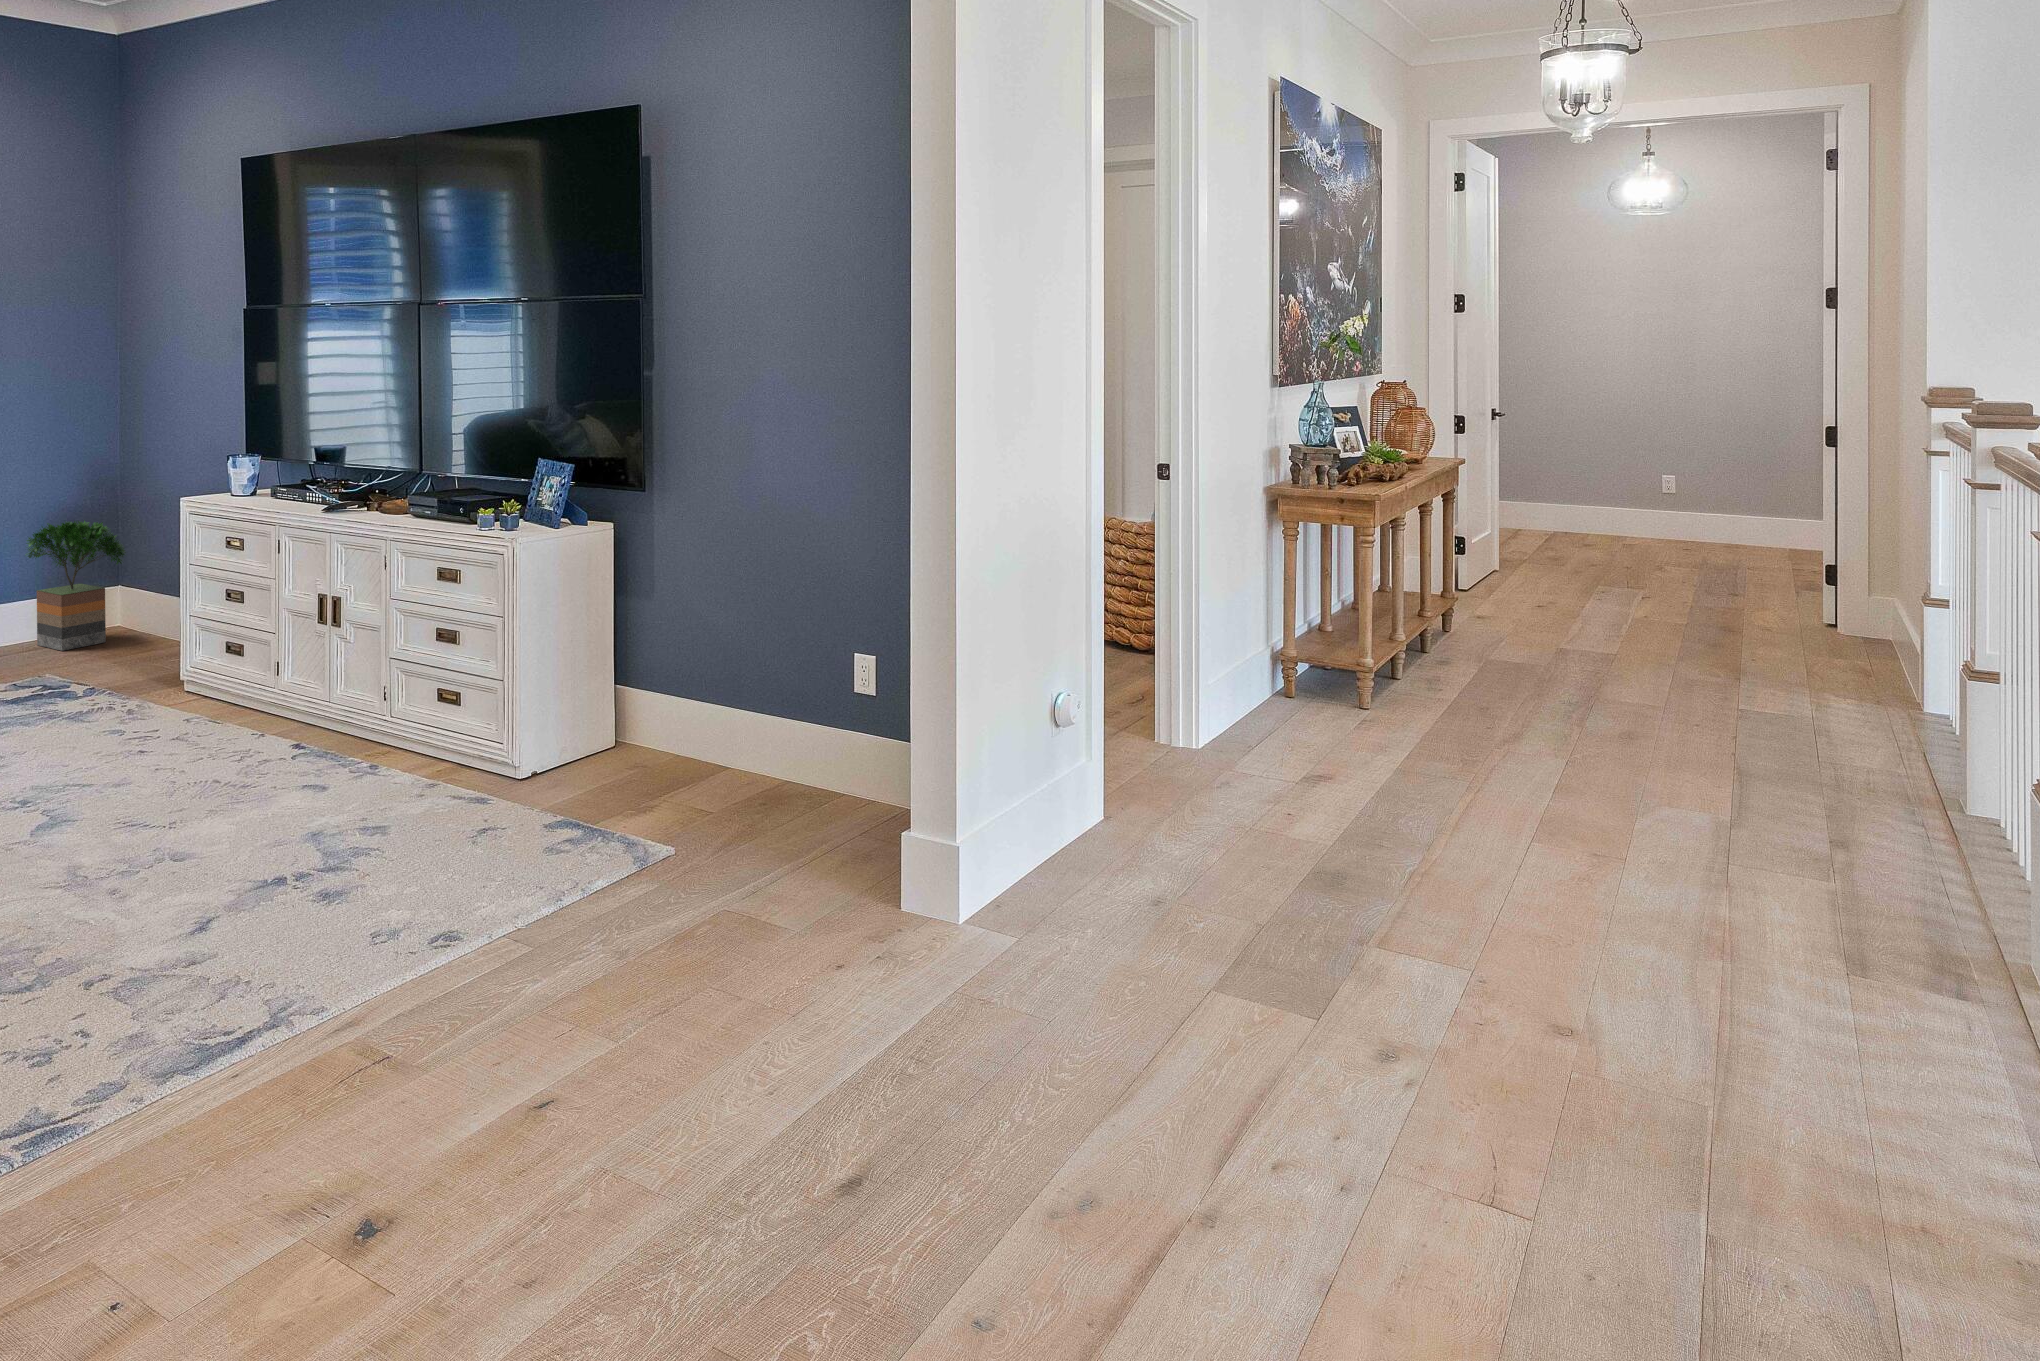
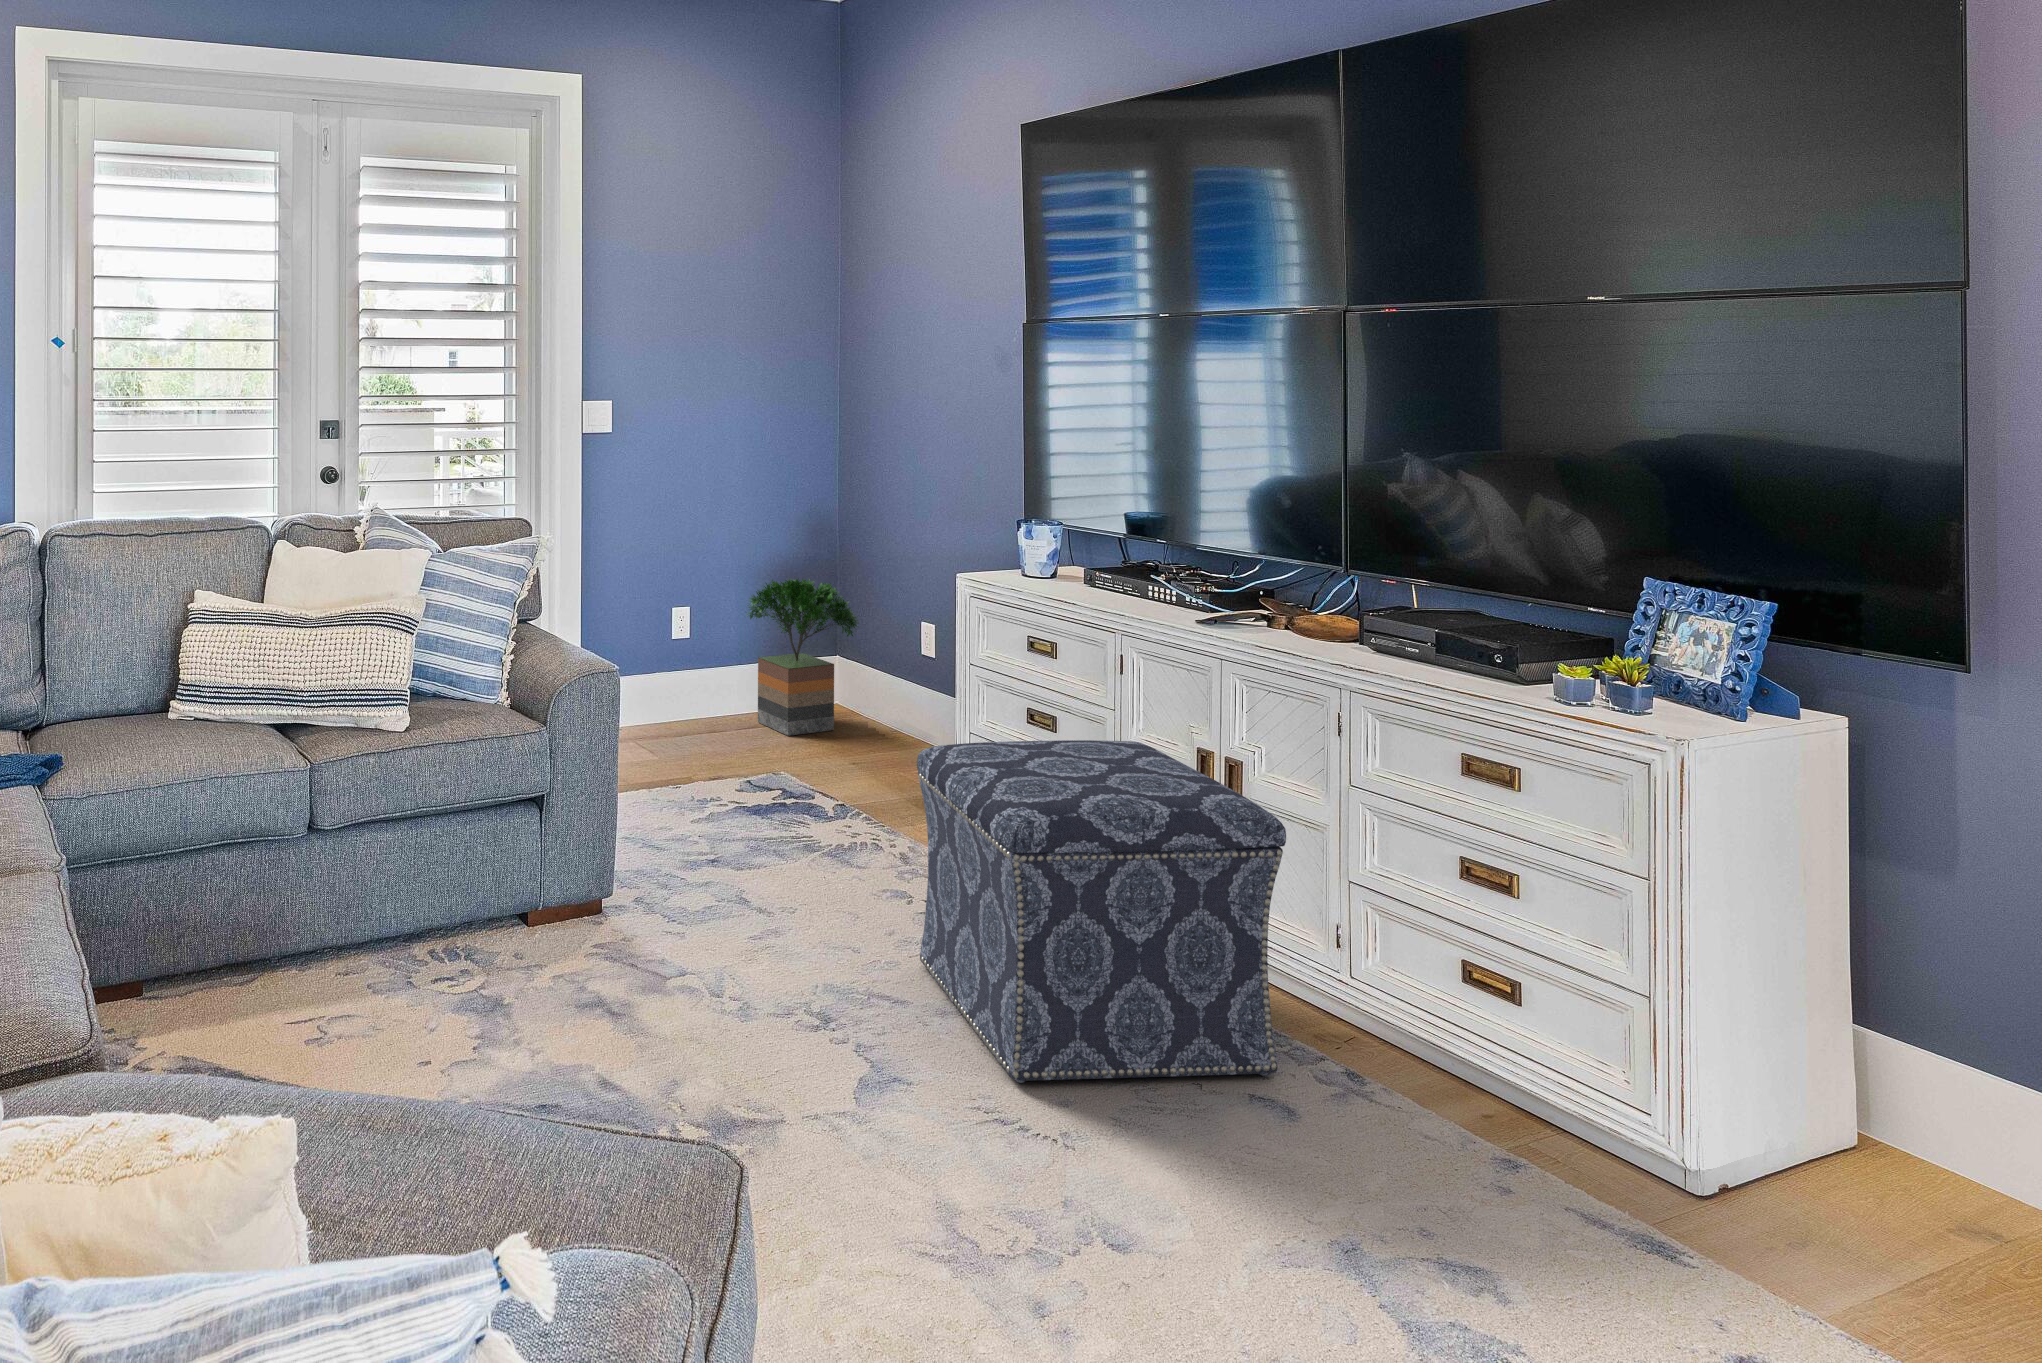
ottoman: none [108,593,330,808] -> present [917,740,1286,1083]

